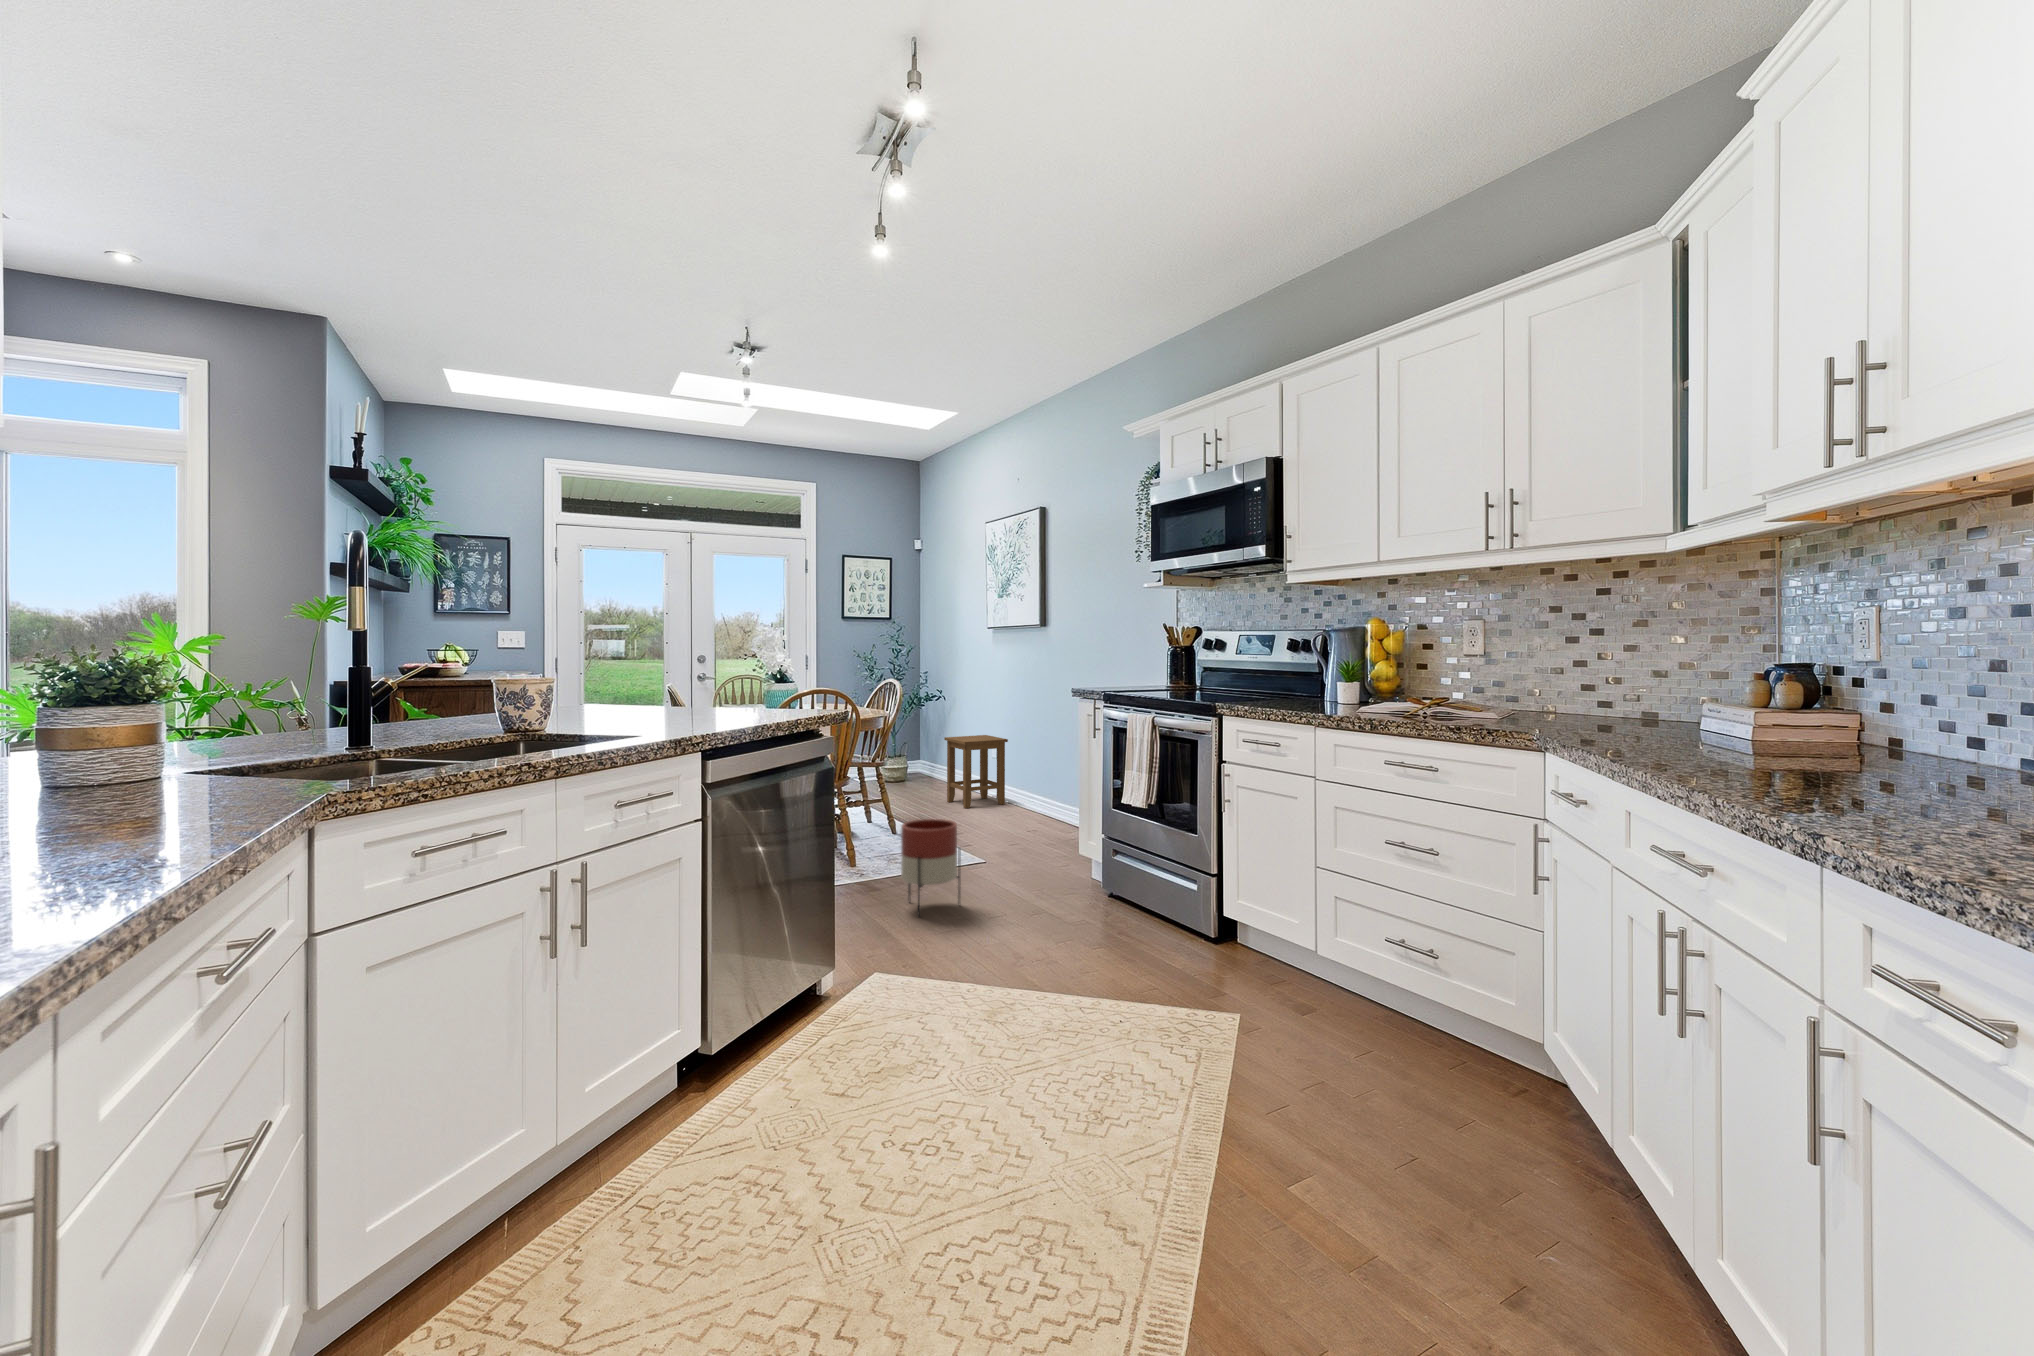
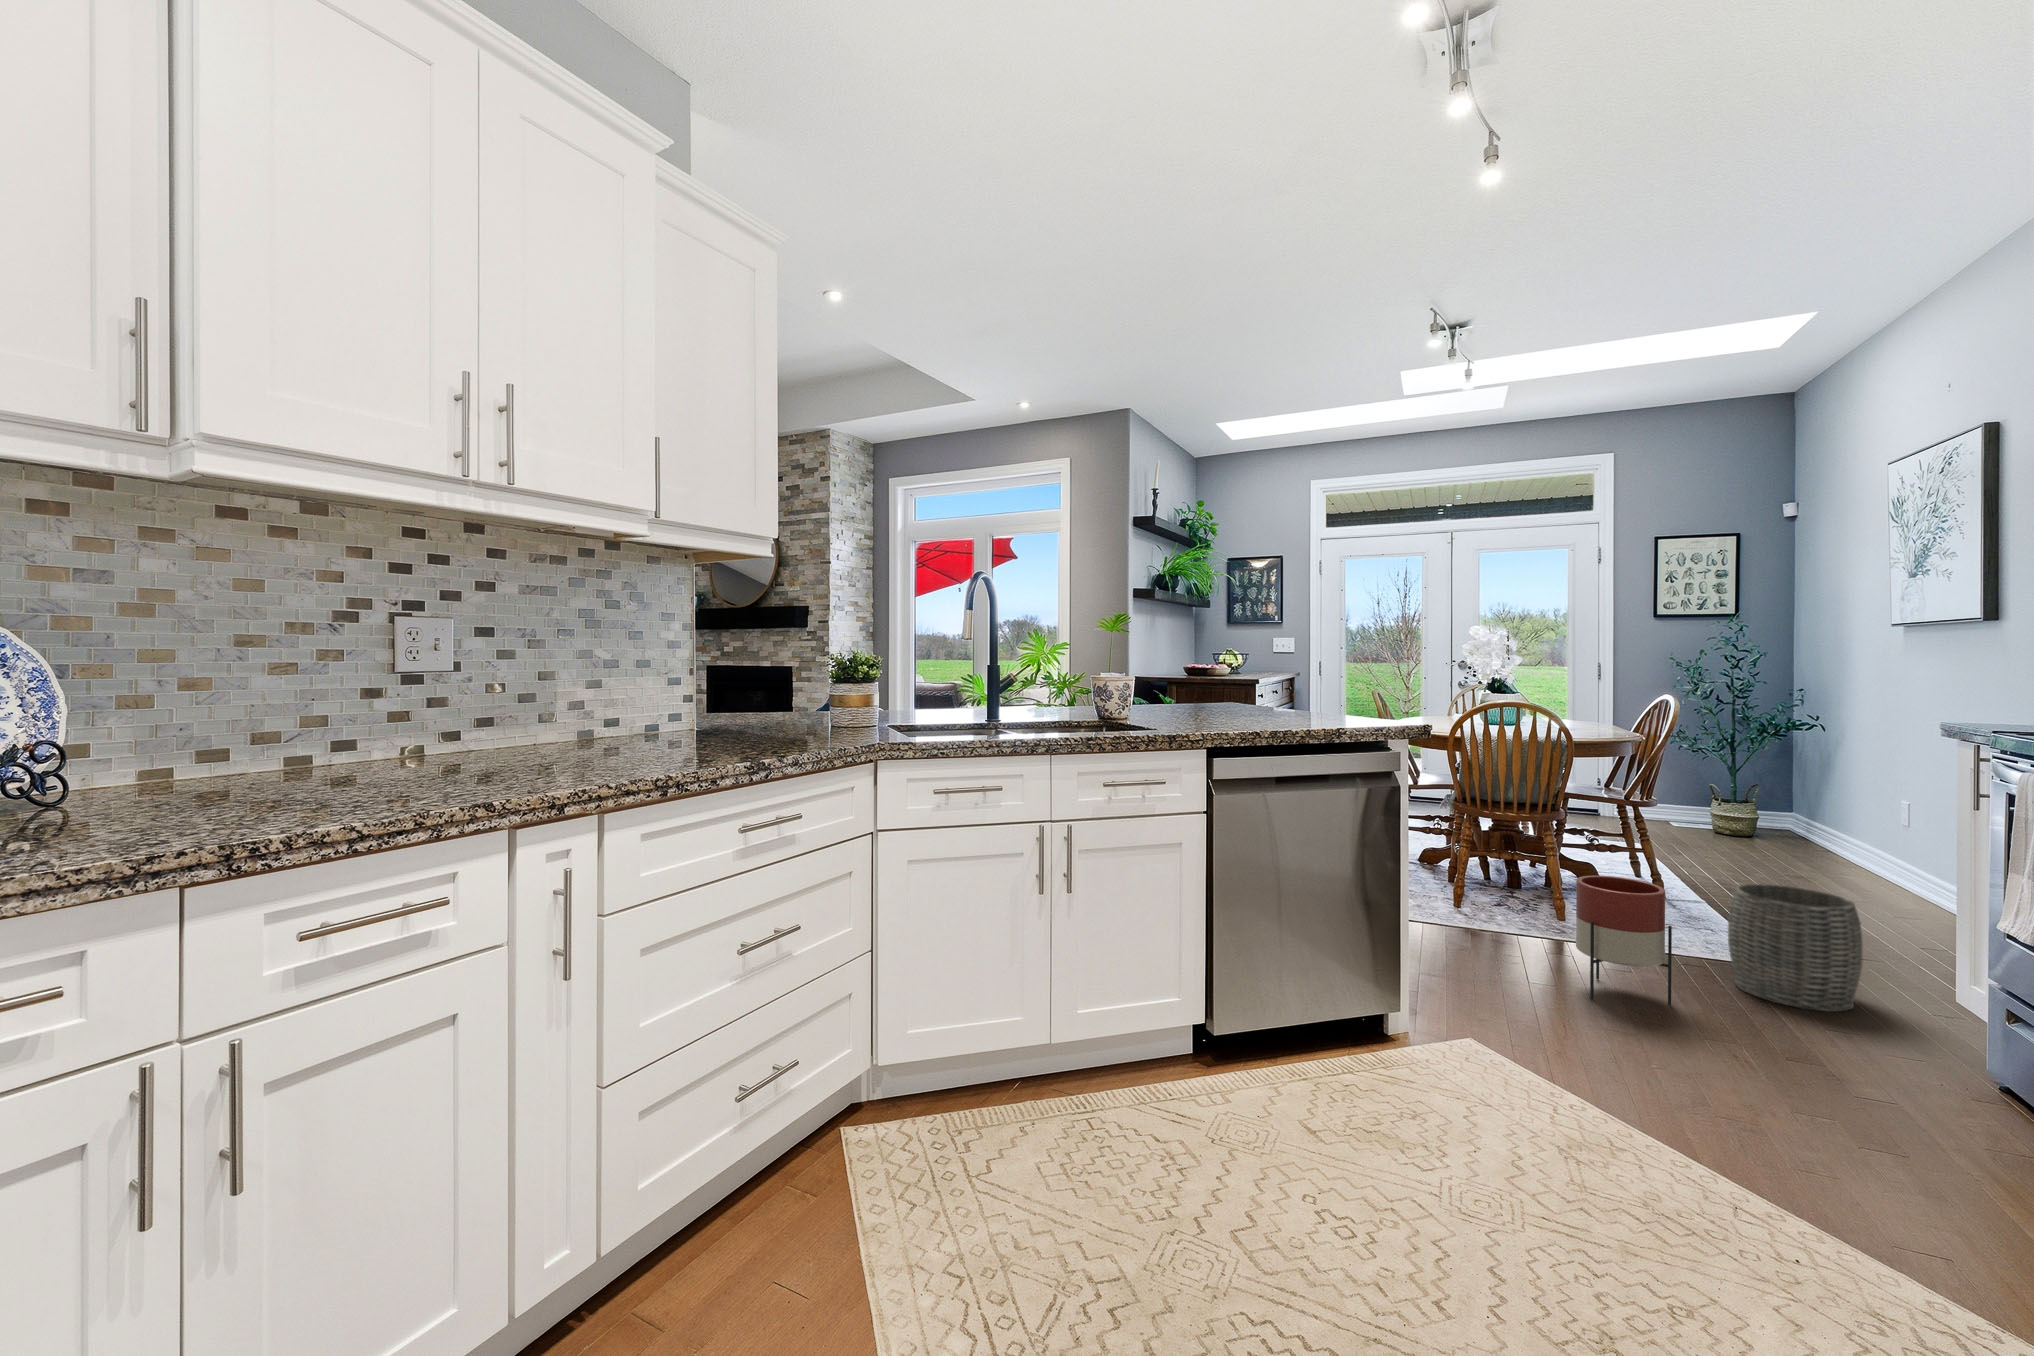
stool: present [944,735,1008,808] -> none [1794,783,1918,898]
woven basket: none [972,806,1039,886] -> present [1728,884,1862,1012]

